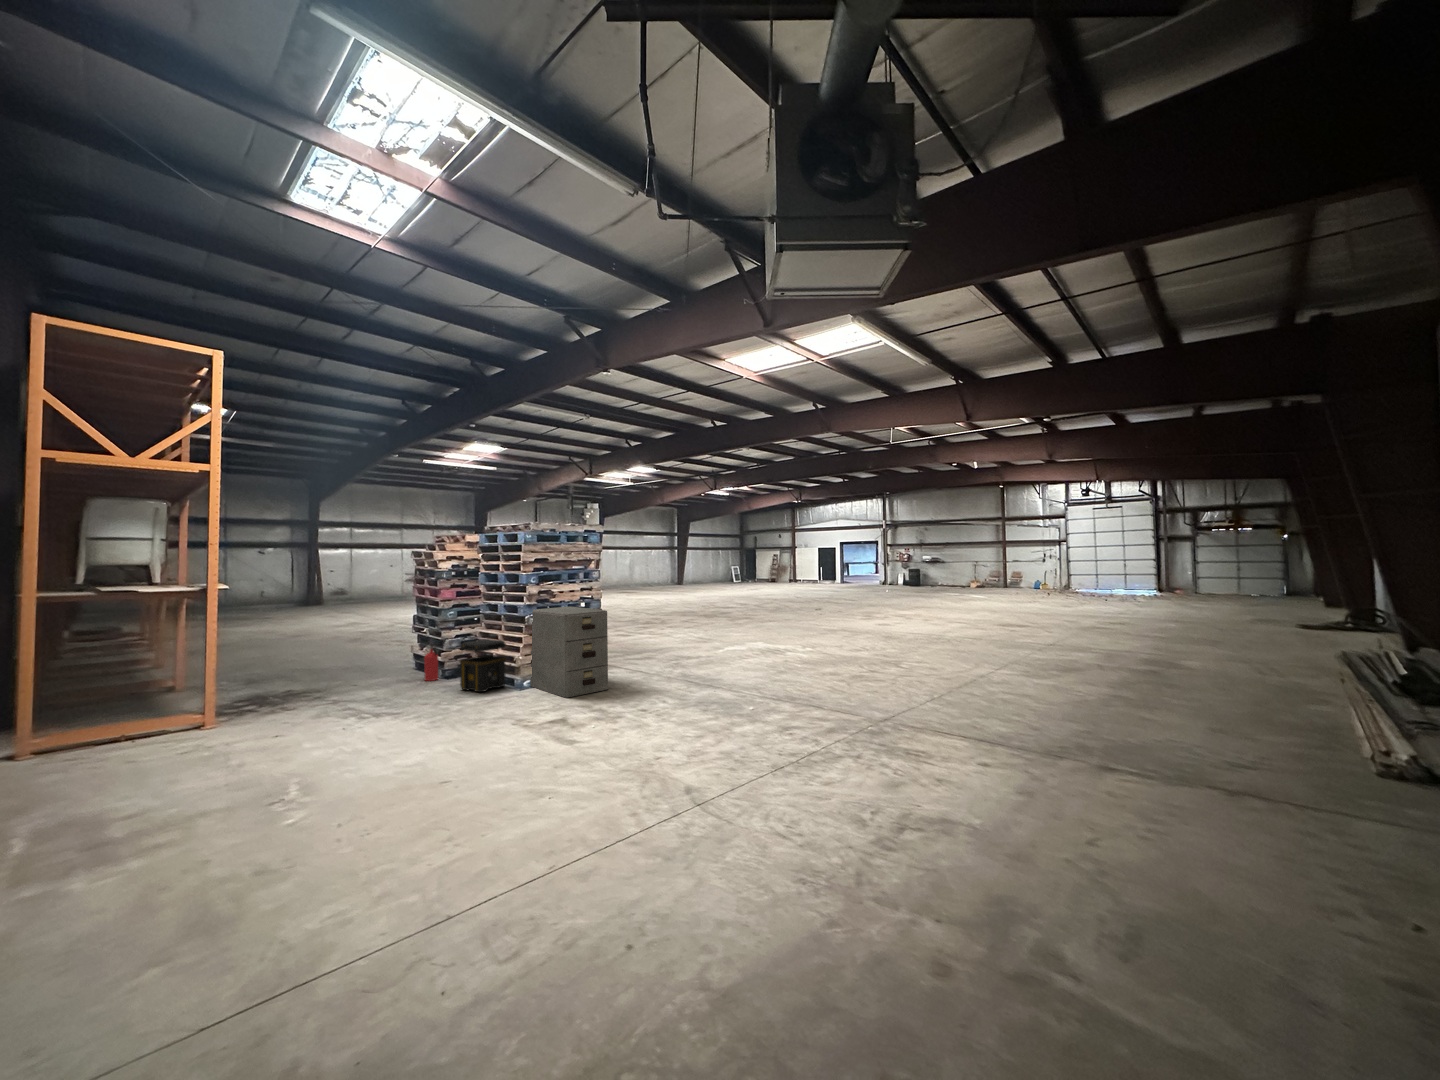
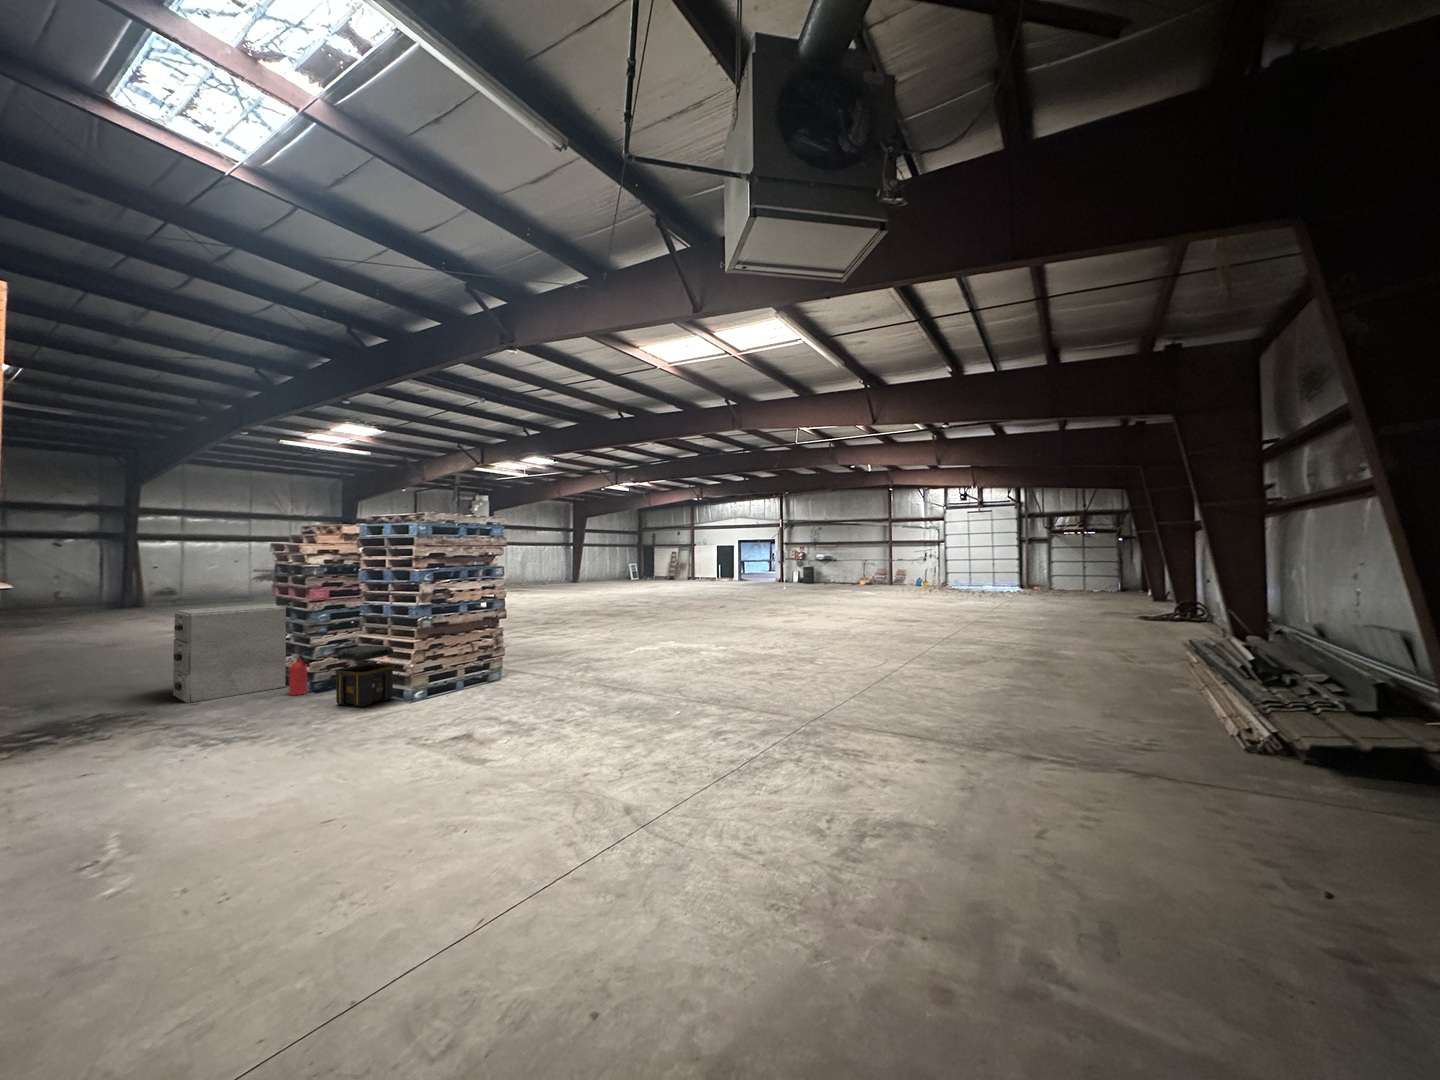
filing cabinet: present [530,607,608,698] -> present [173,604,286,703]

